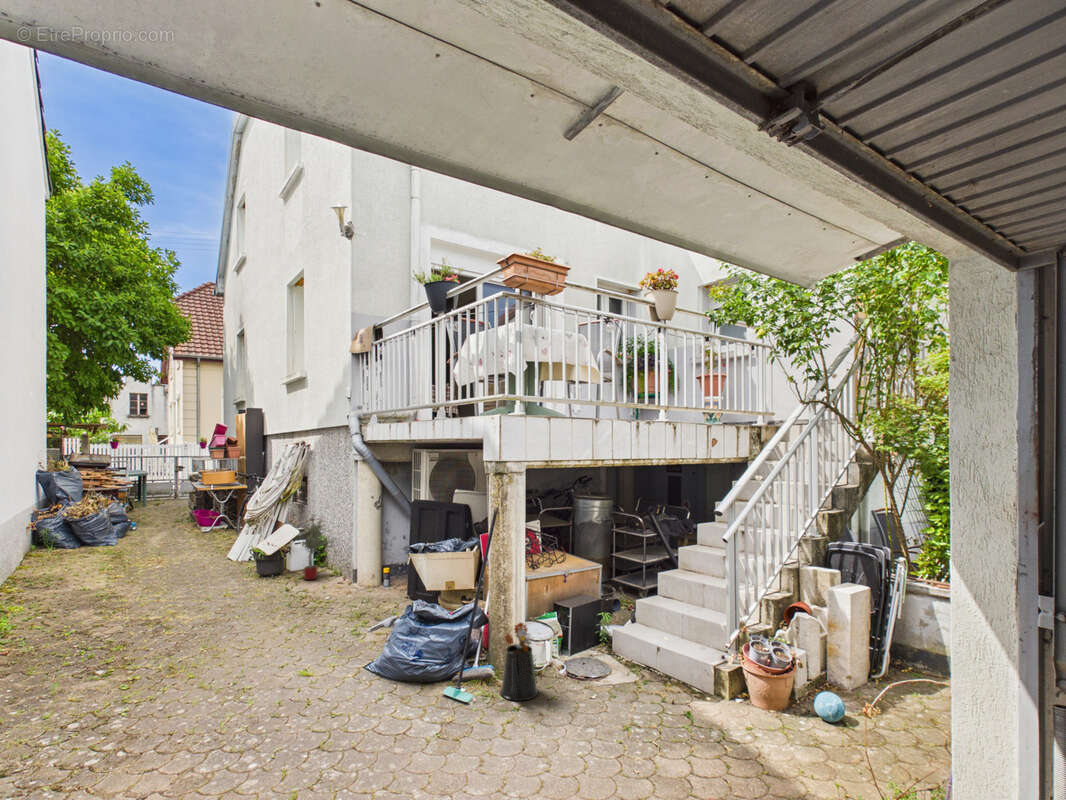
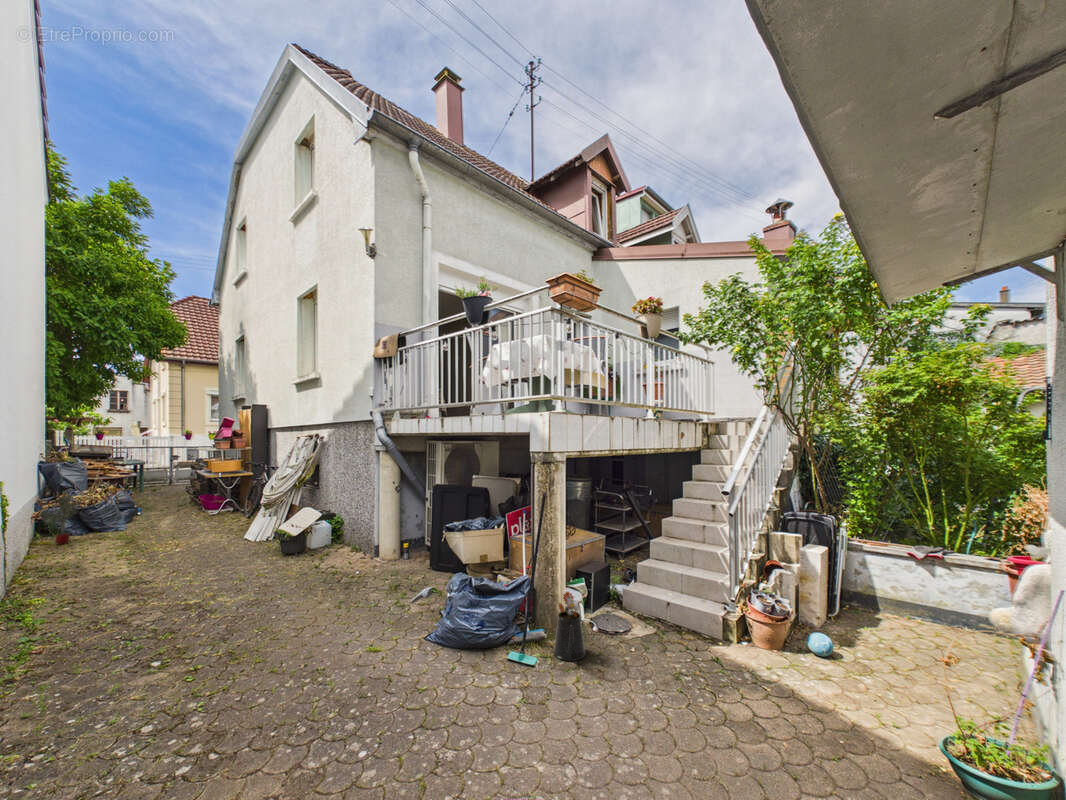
potted tree: present [302,515,334,580] -> present [41,491,78,545]

